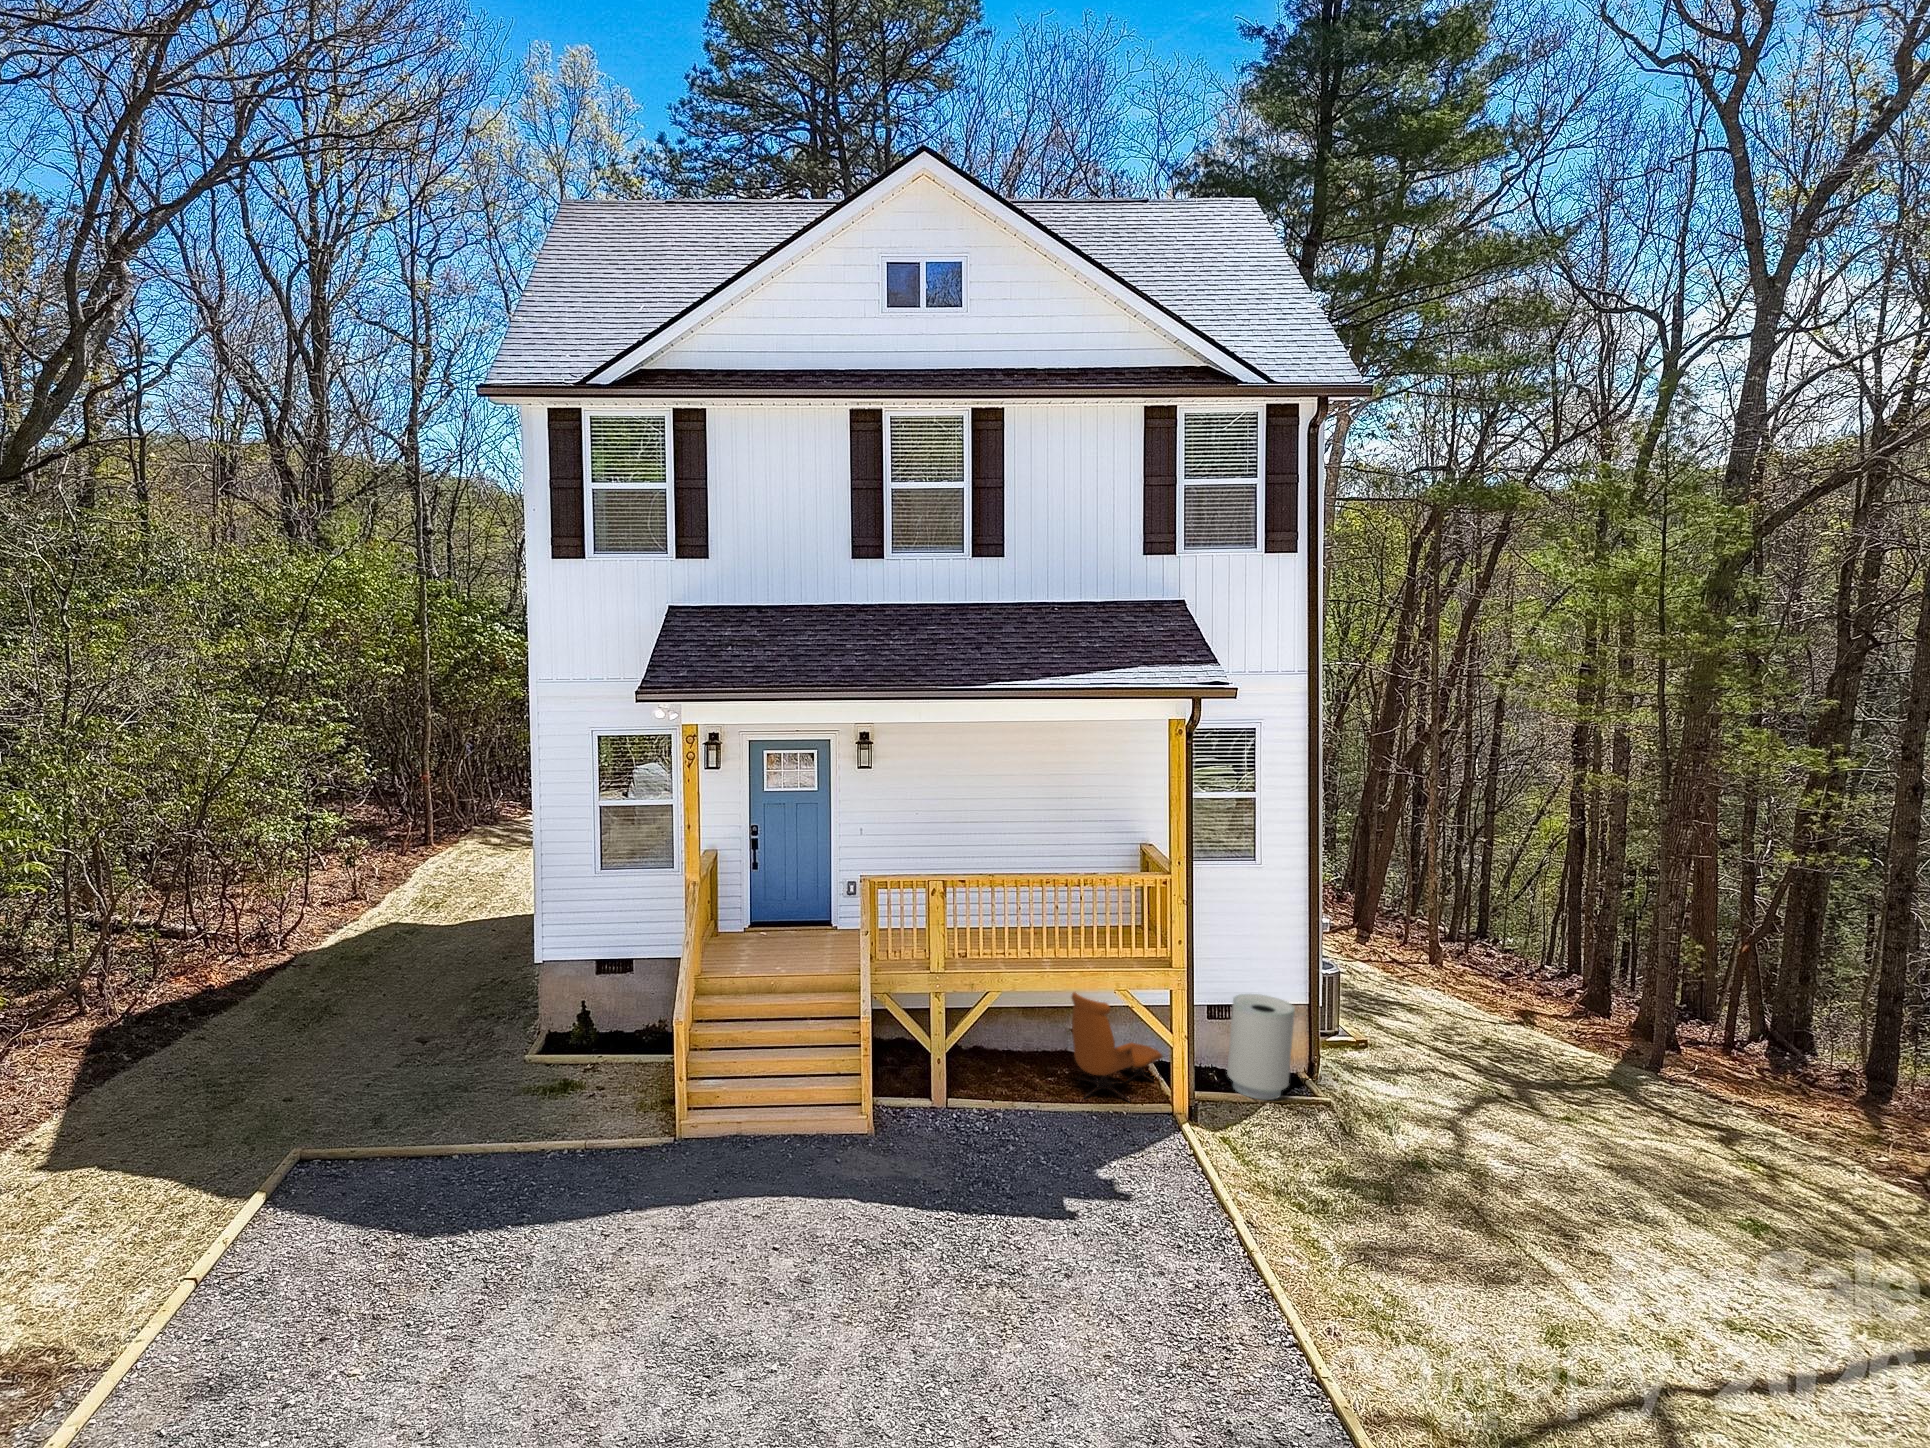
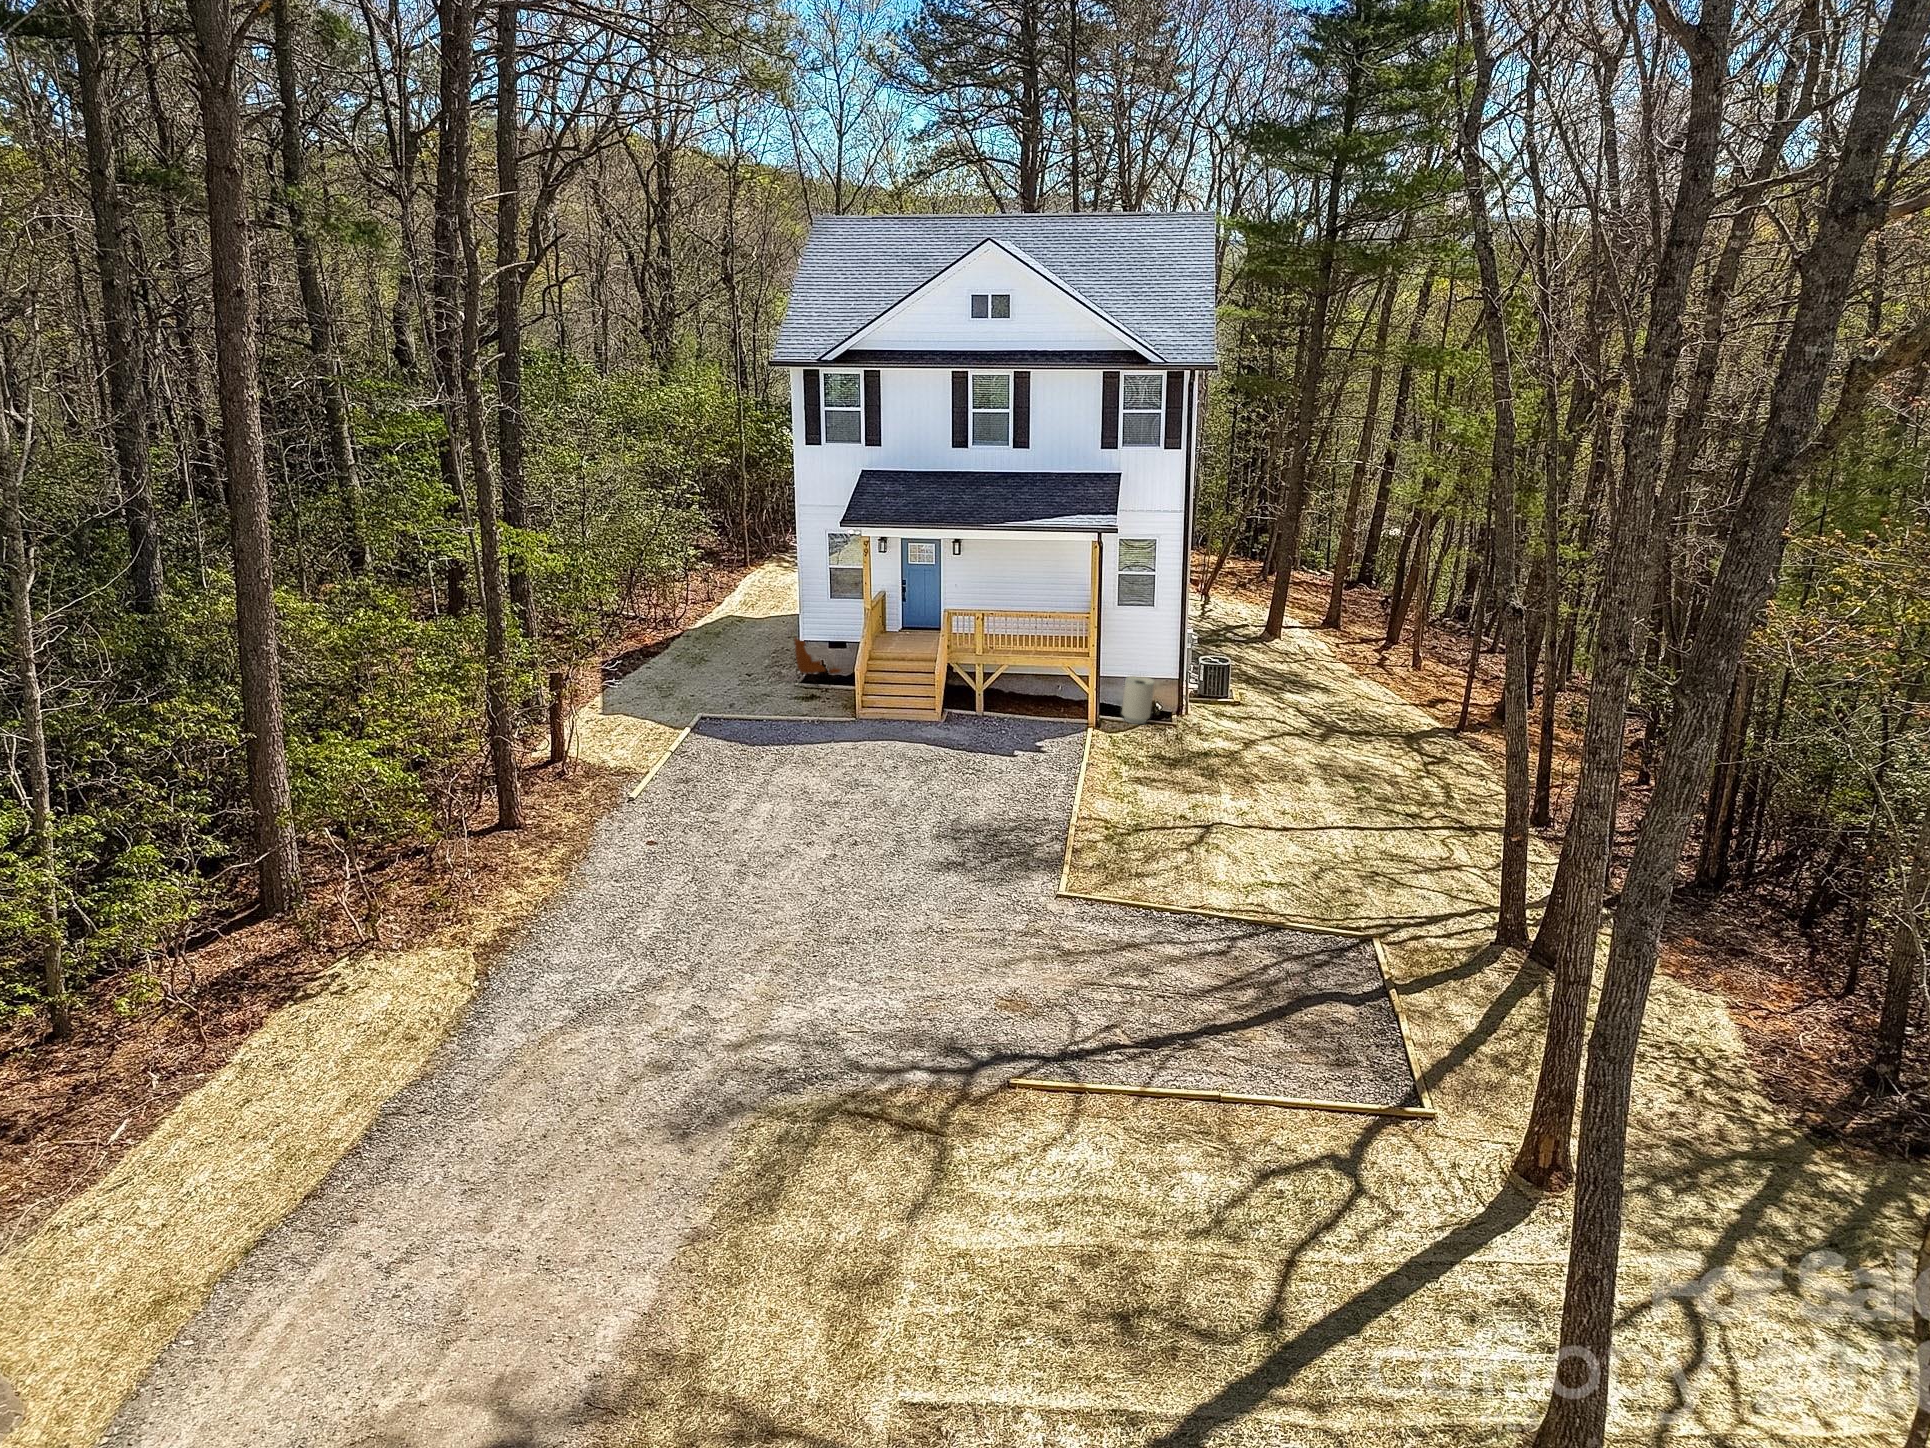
lounge chair: present [1071,992,1163,1101] -> present [794,637,841,682]

